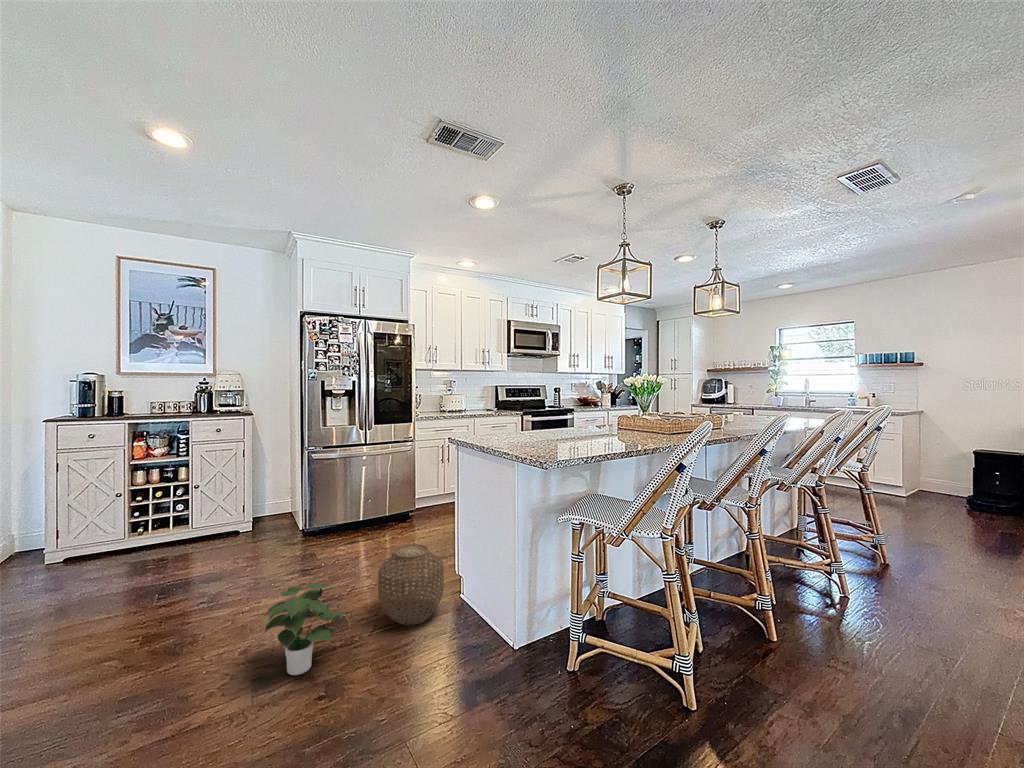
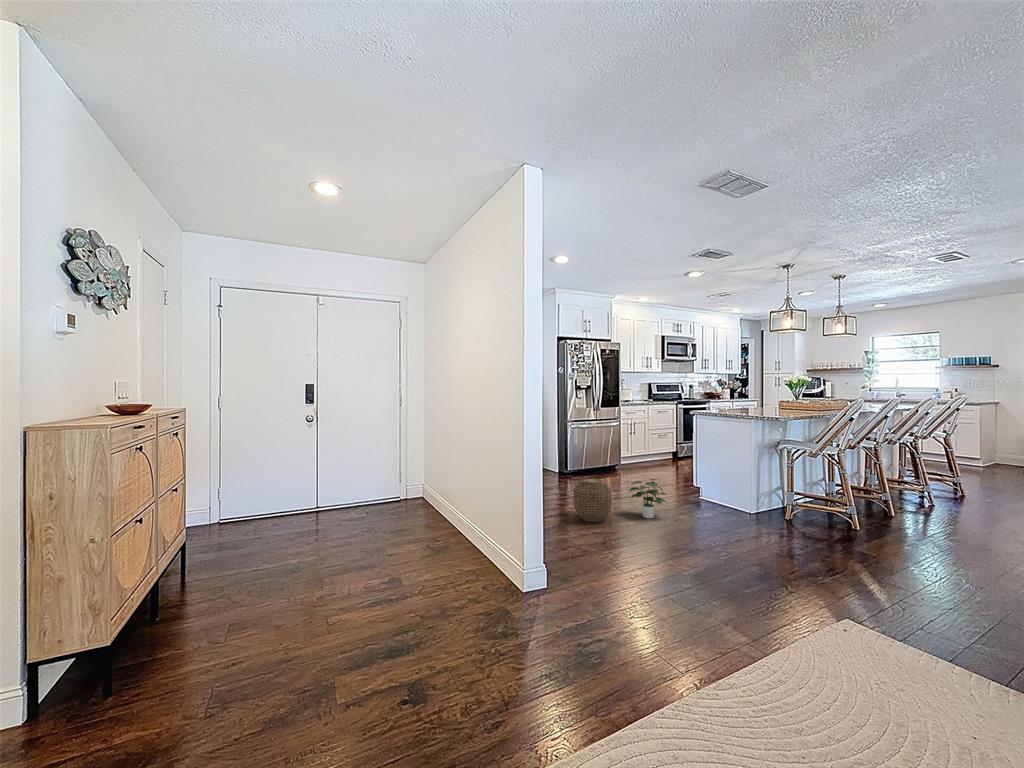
woven basket: present [378,544,444,625] -> present [574,478,612,522]

